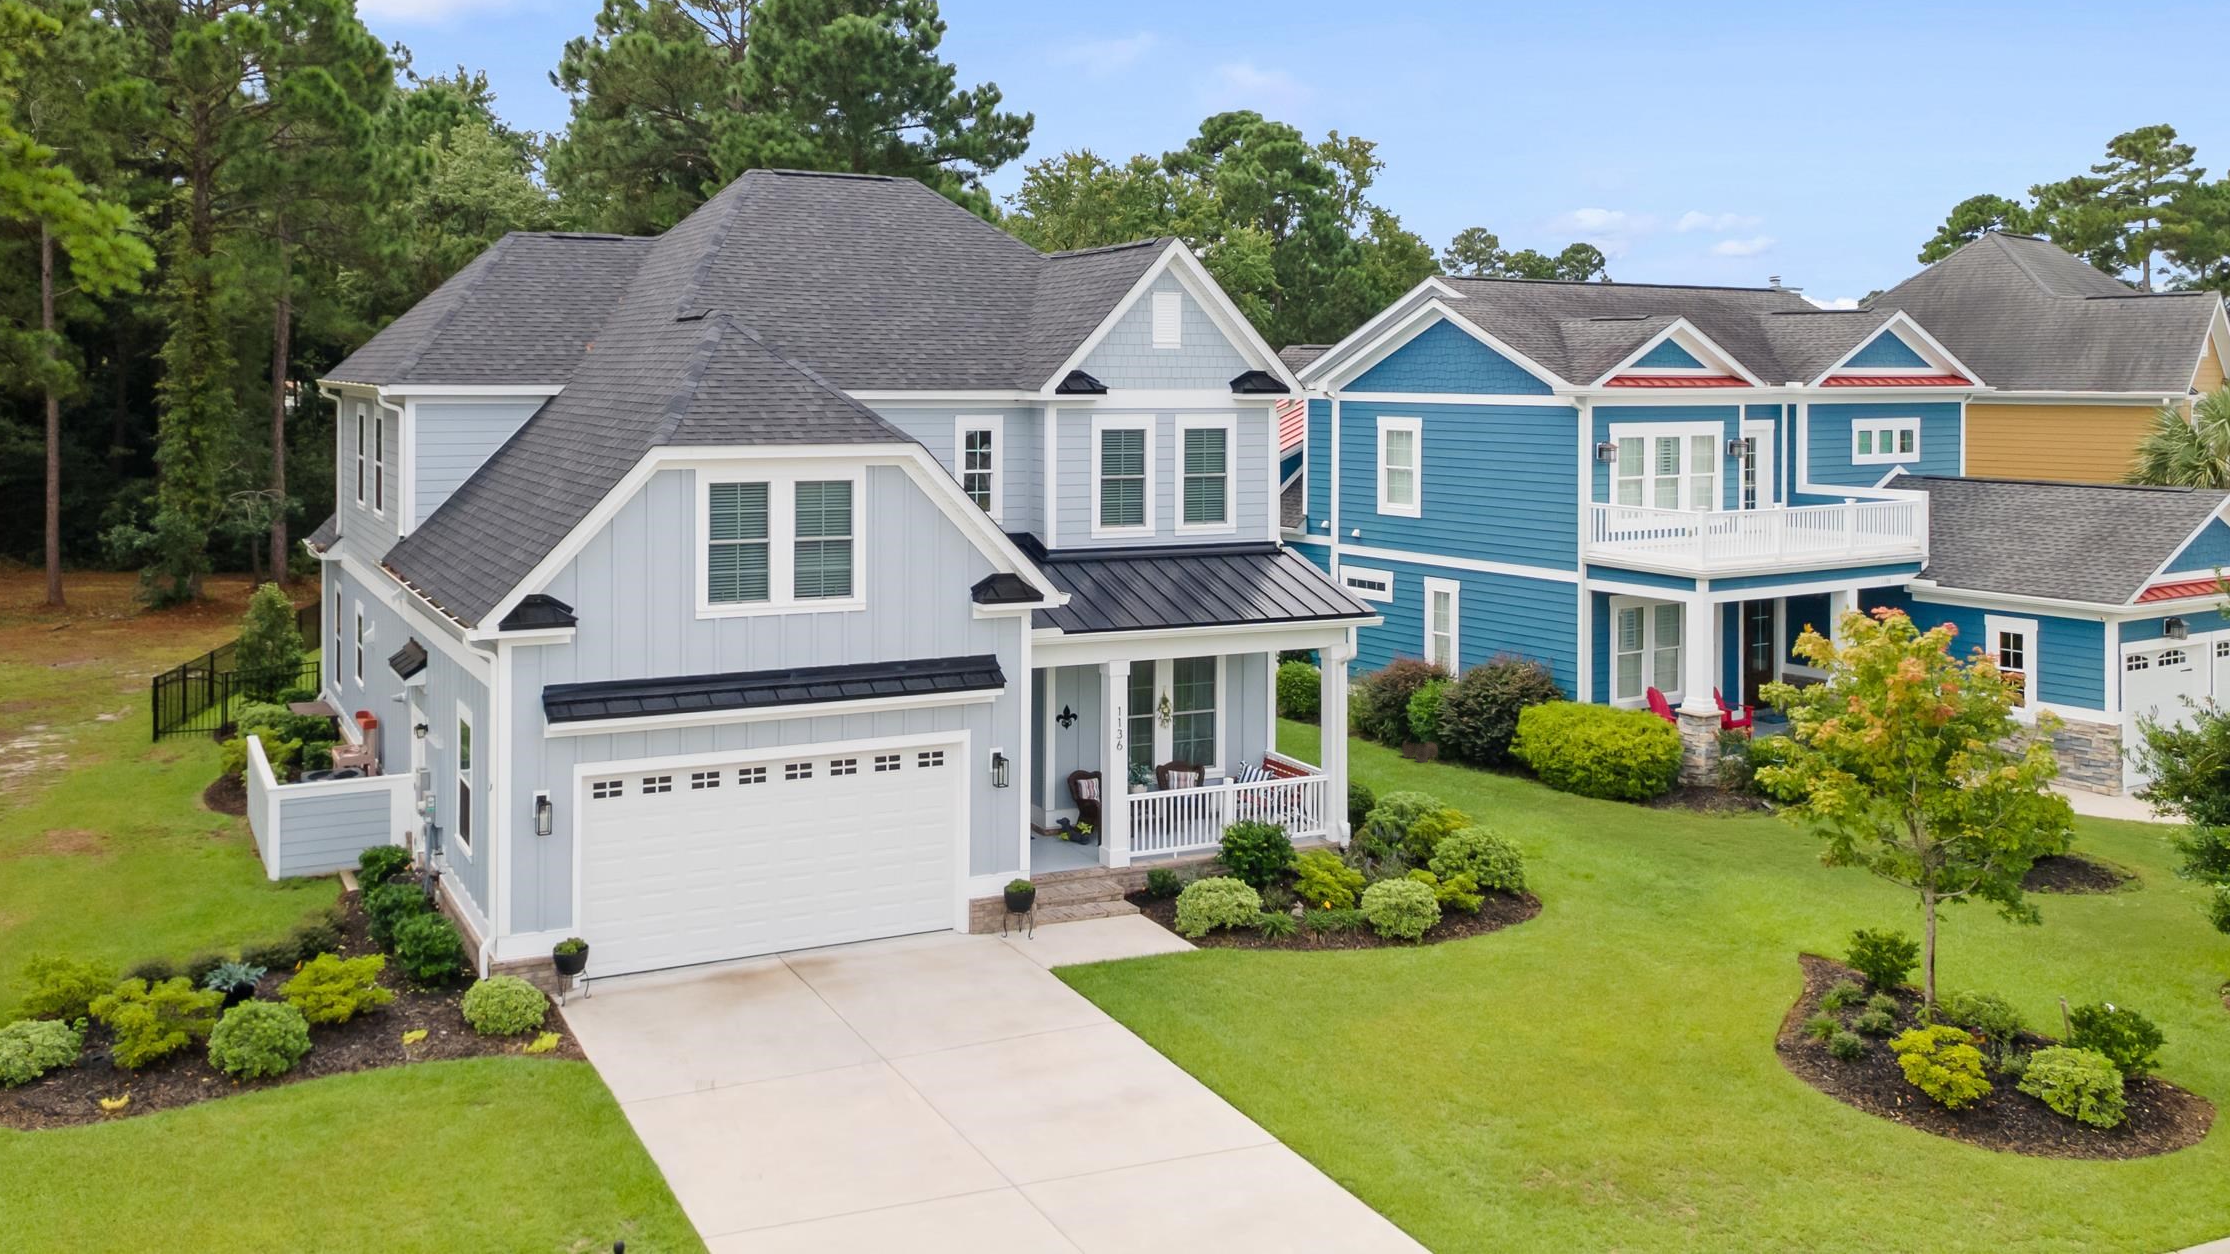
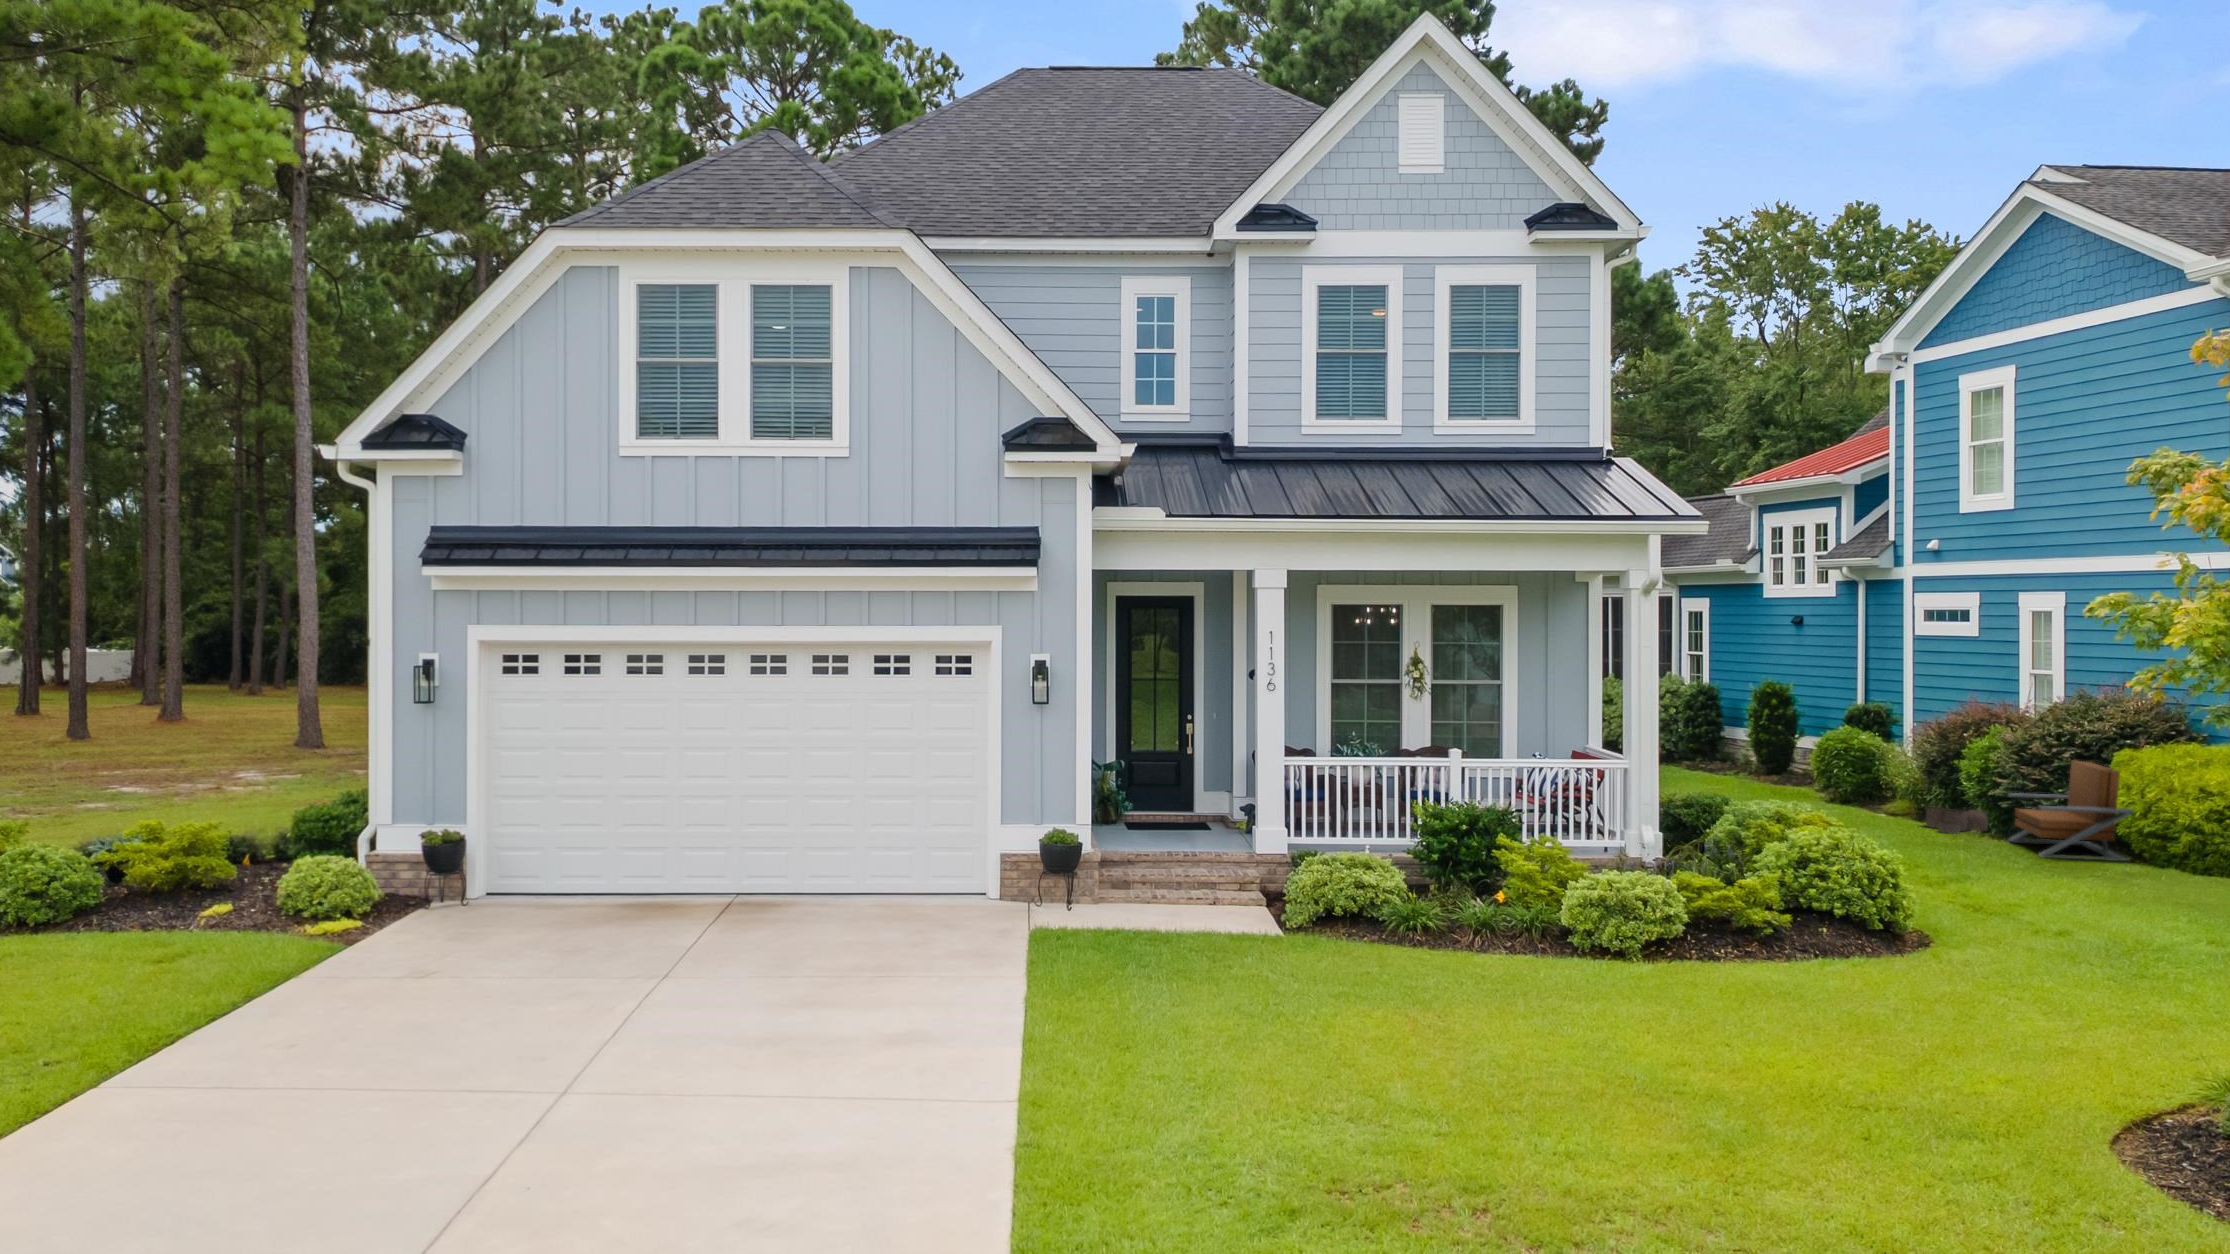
lounge chair: none [1461,710,1540,778] -> present [2009,760,2133,861]

